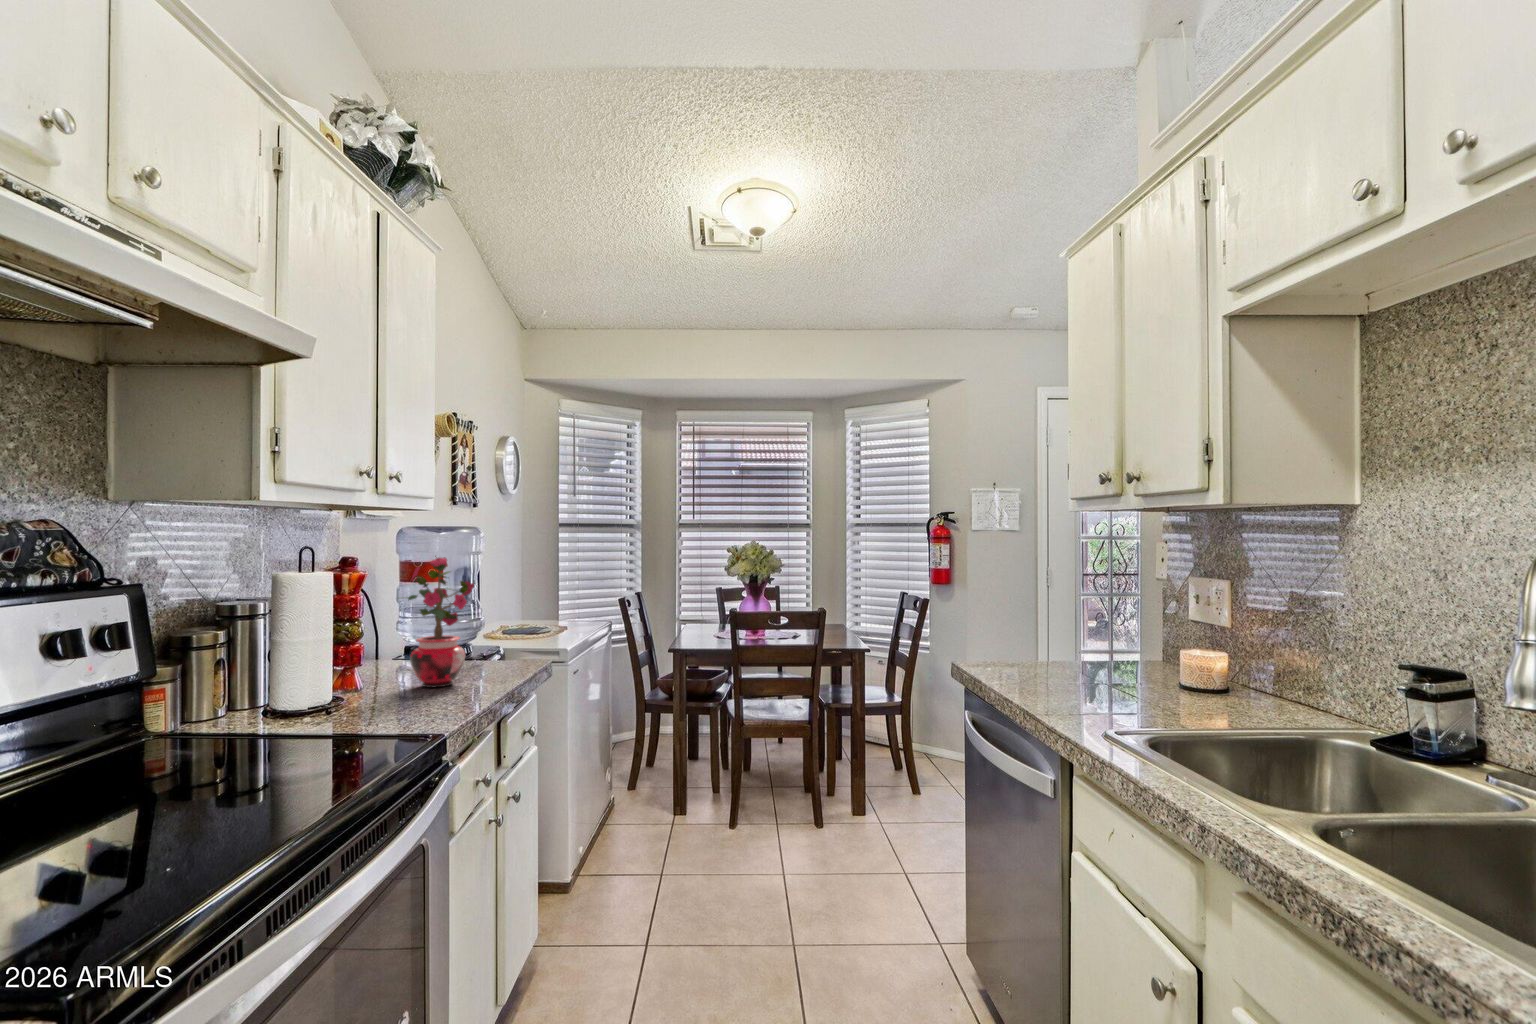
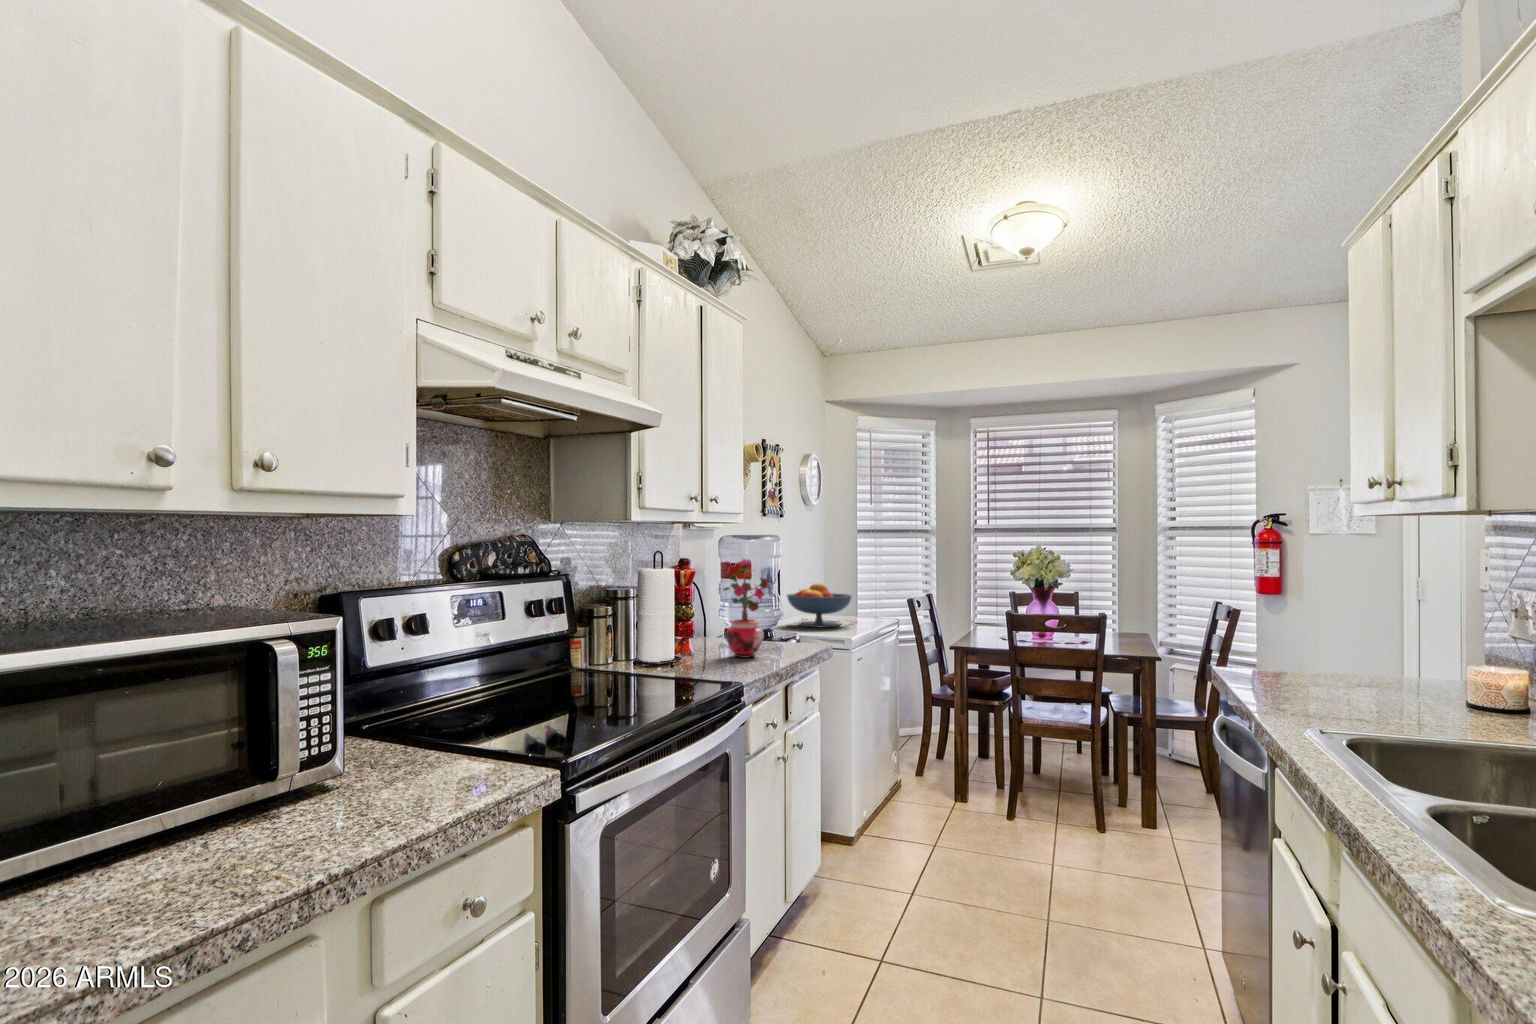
fruit bowl: none [482,585,563,637] -> present [787,583,852,627]

